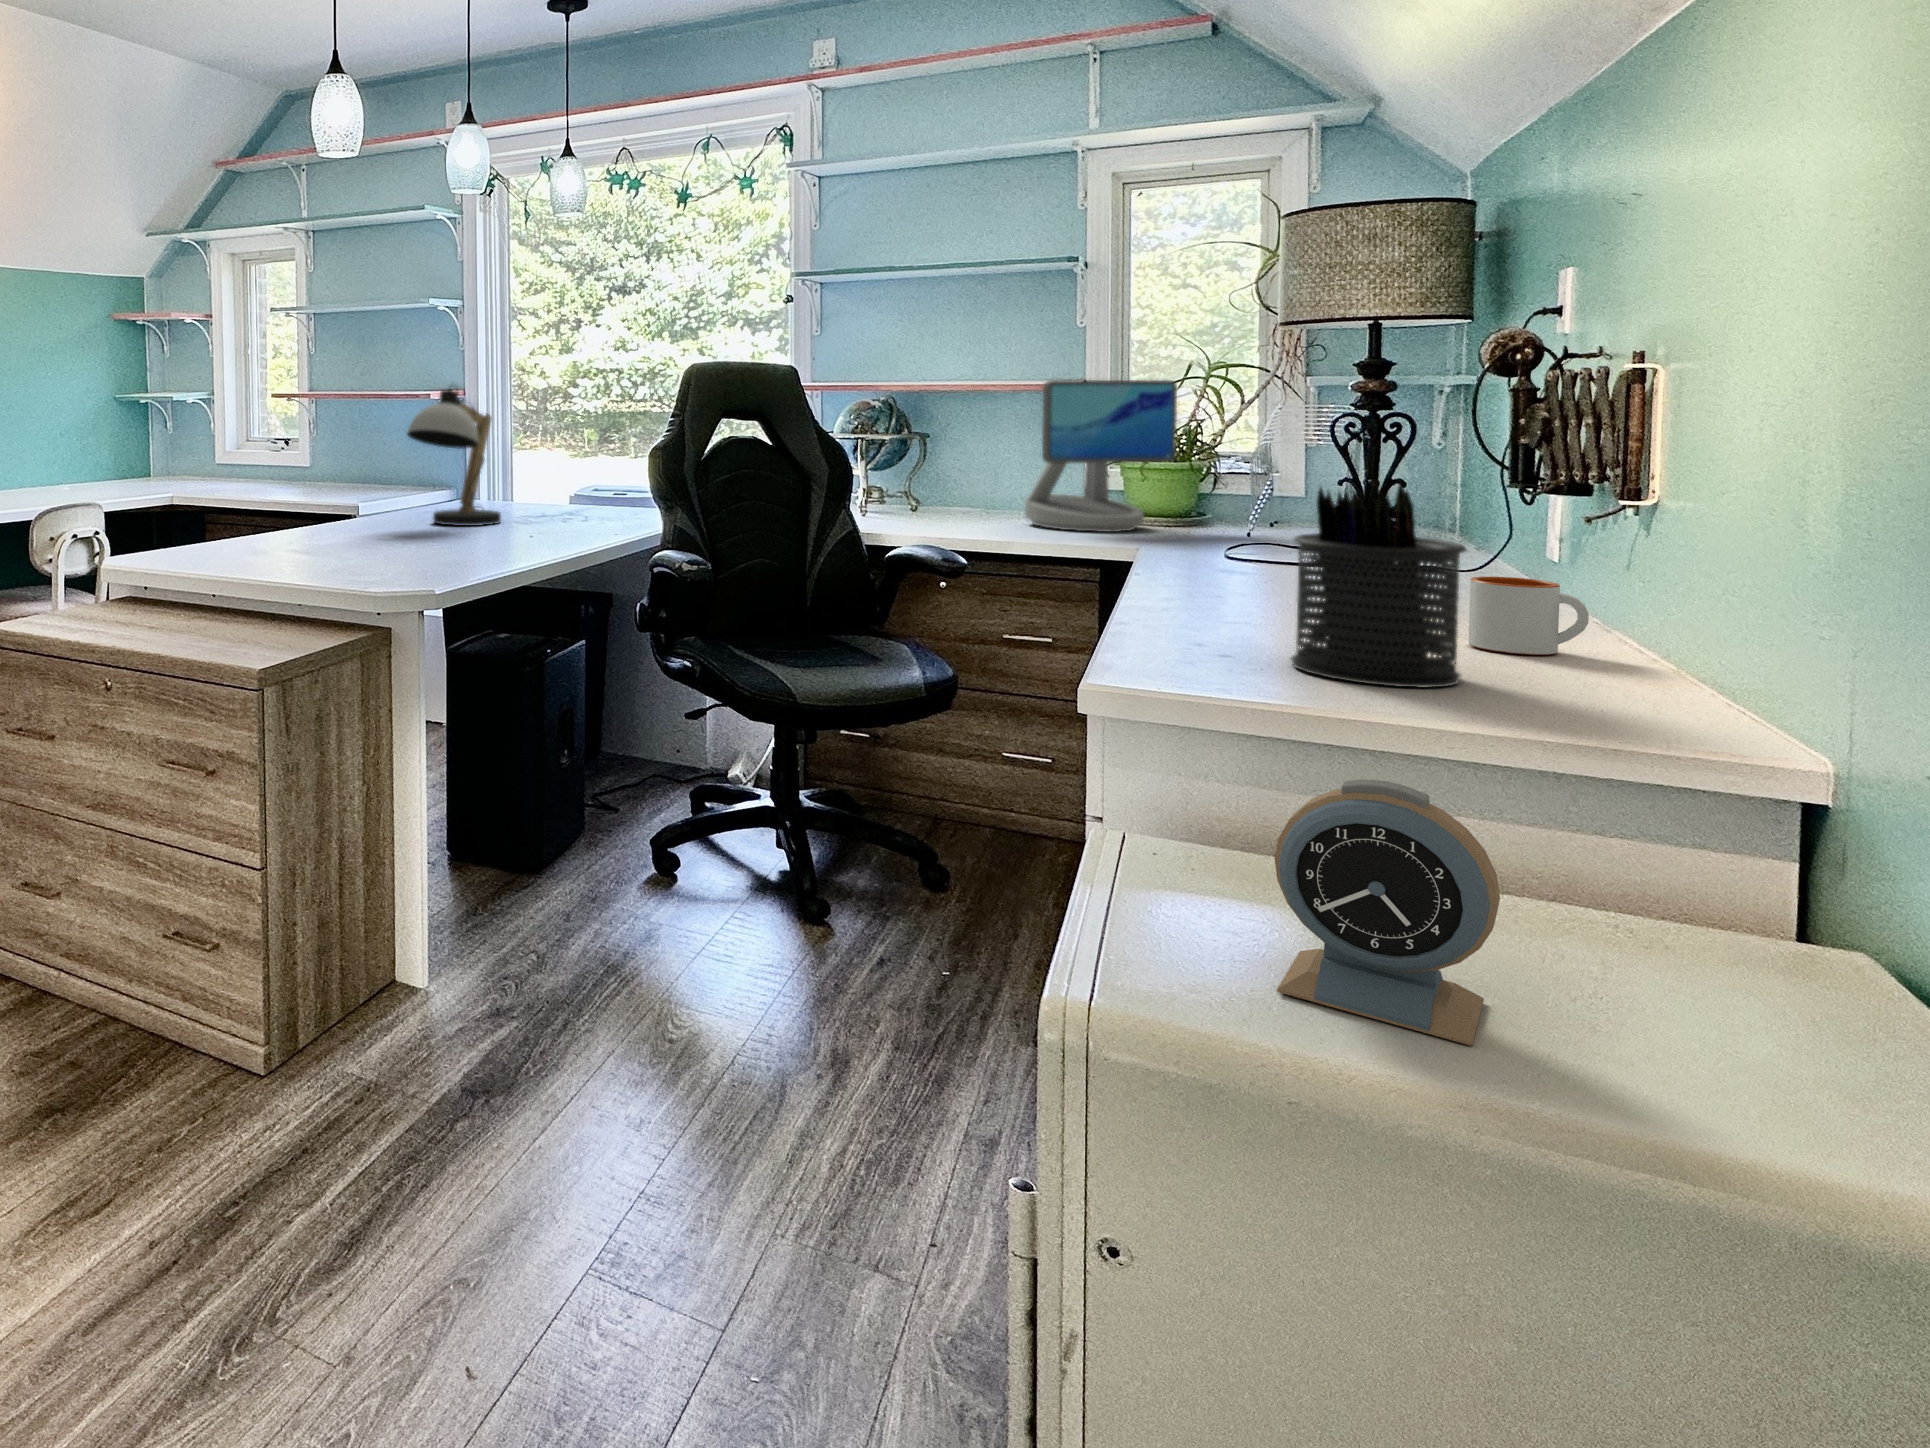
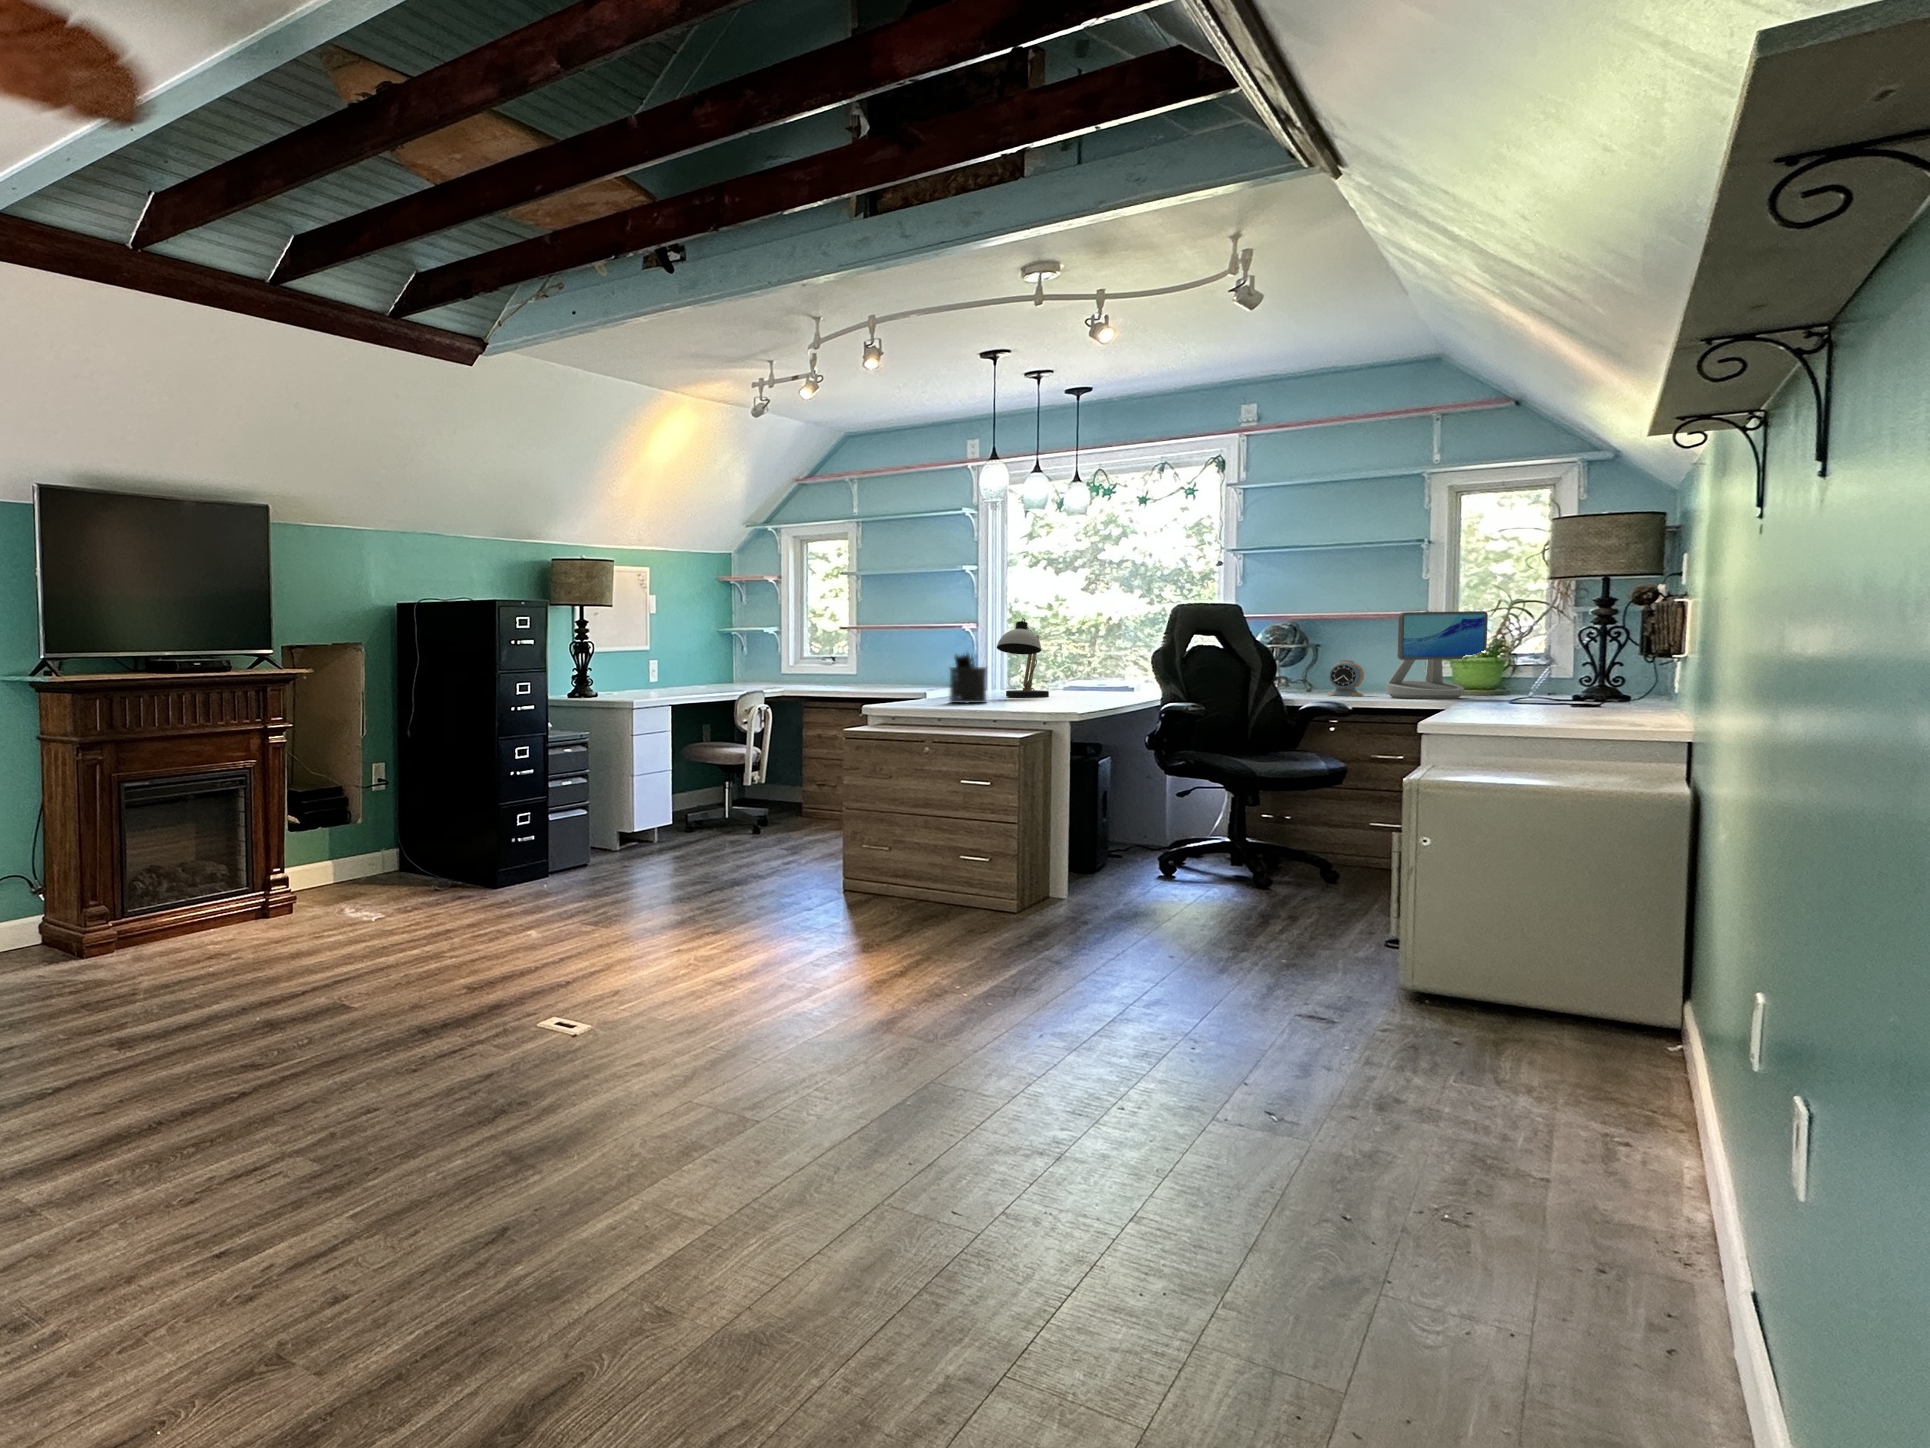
pen holder: present [1291,480,1466,688] -> present [950,654,987,703]
mug: present [1469,577,1589,655] -> none [1586,688,1636,717]
alarm clock: present [1275,780,1500,1046] -> present [1328,660,1364,696]

